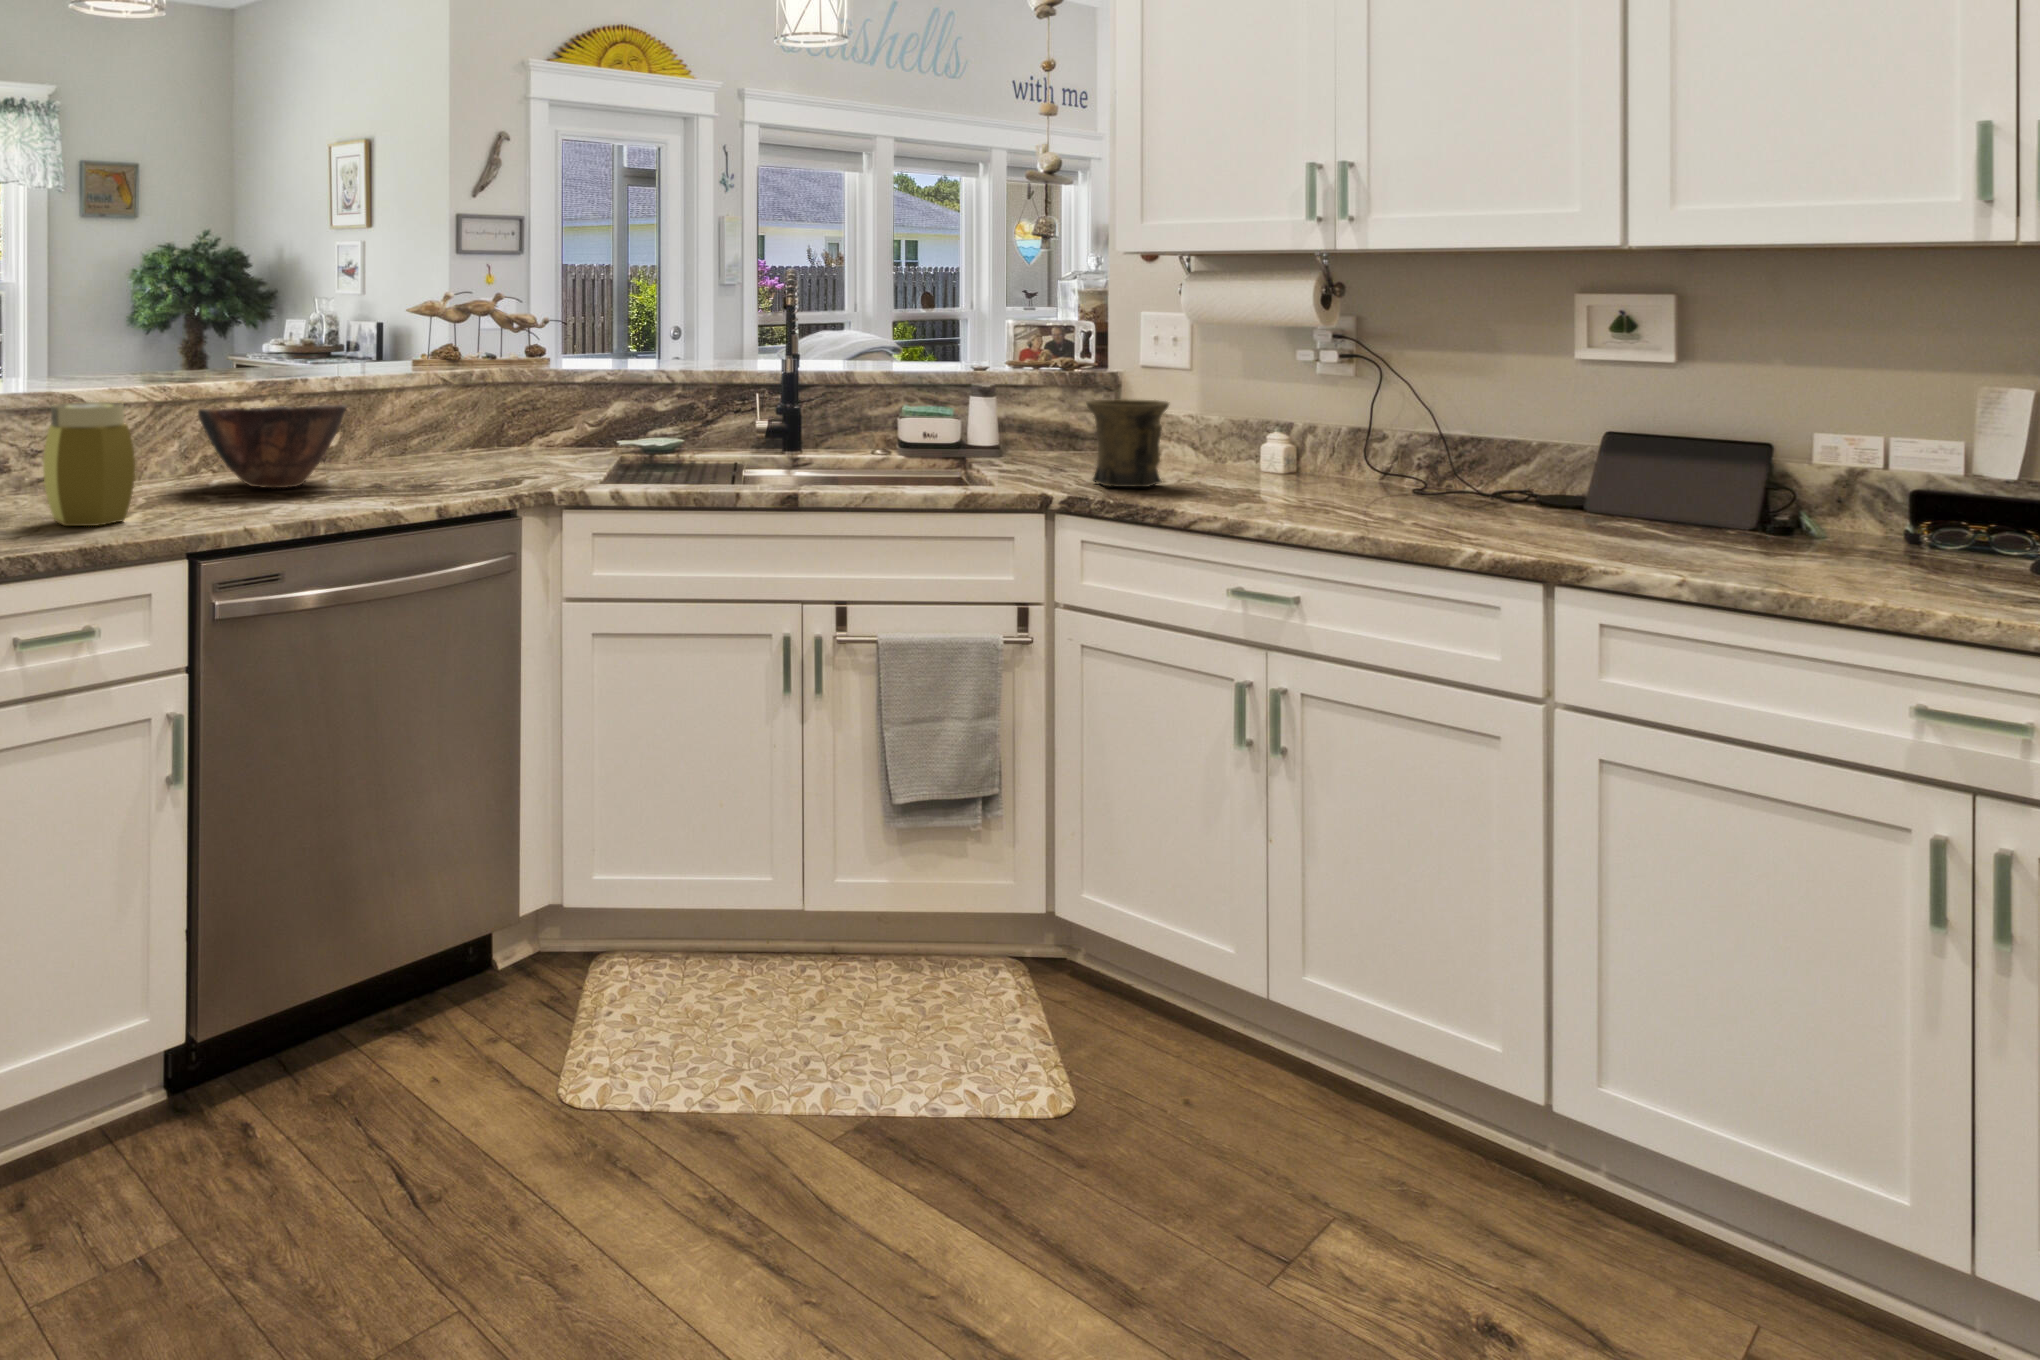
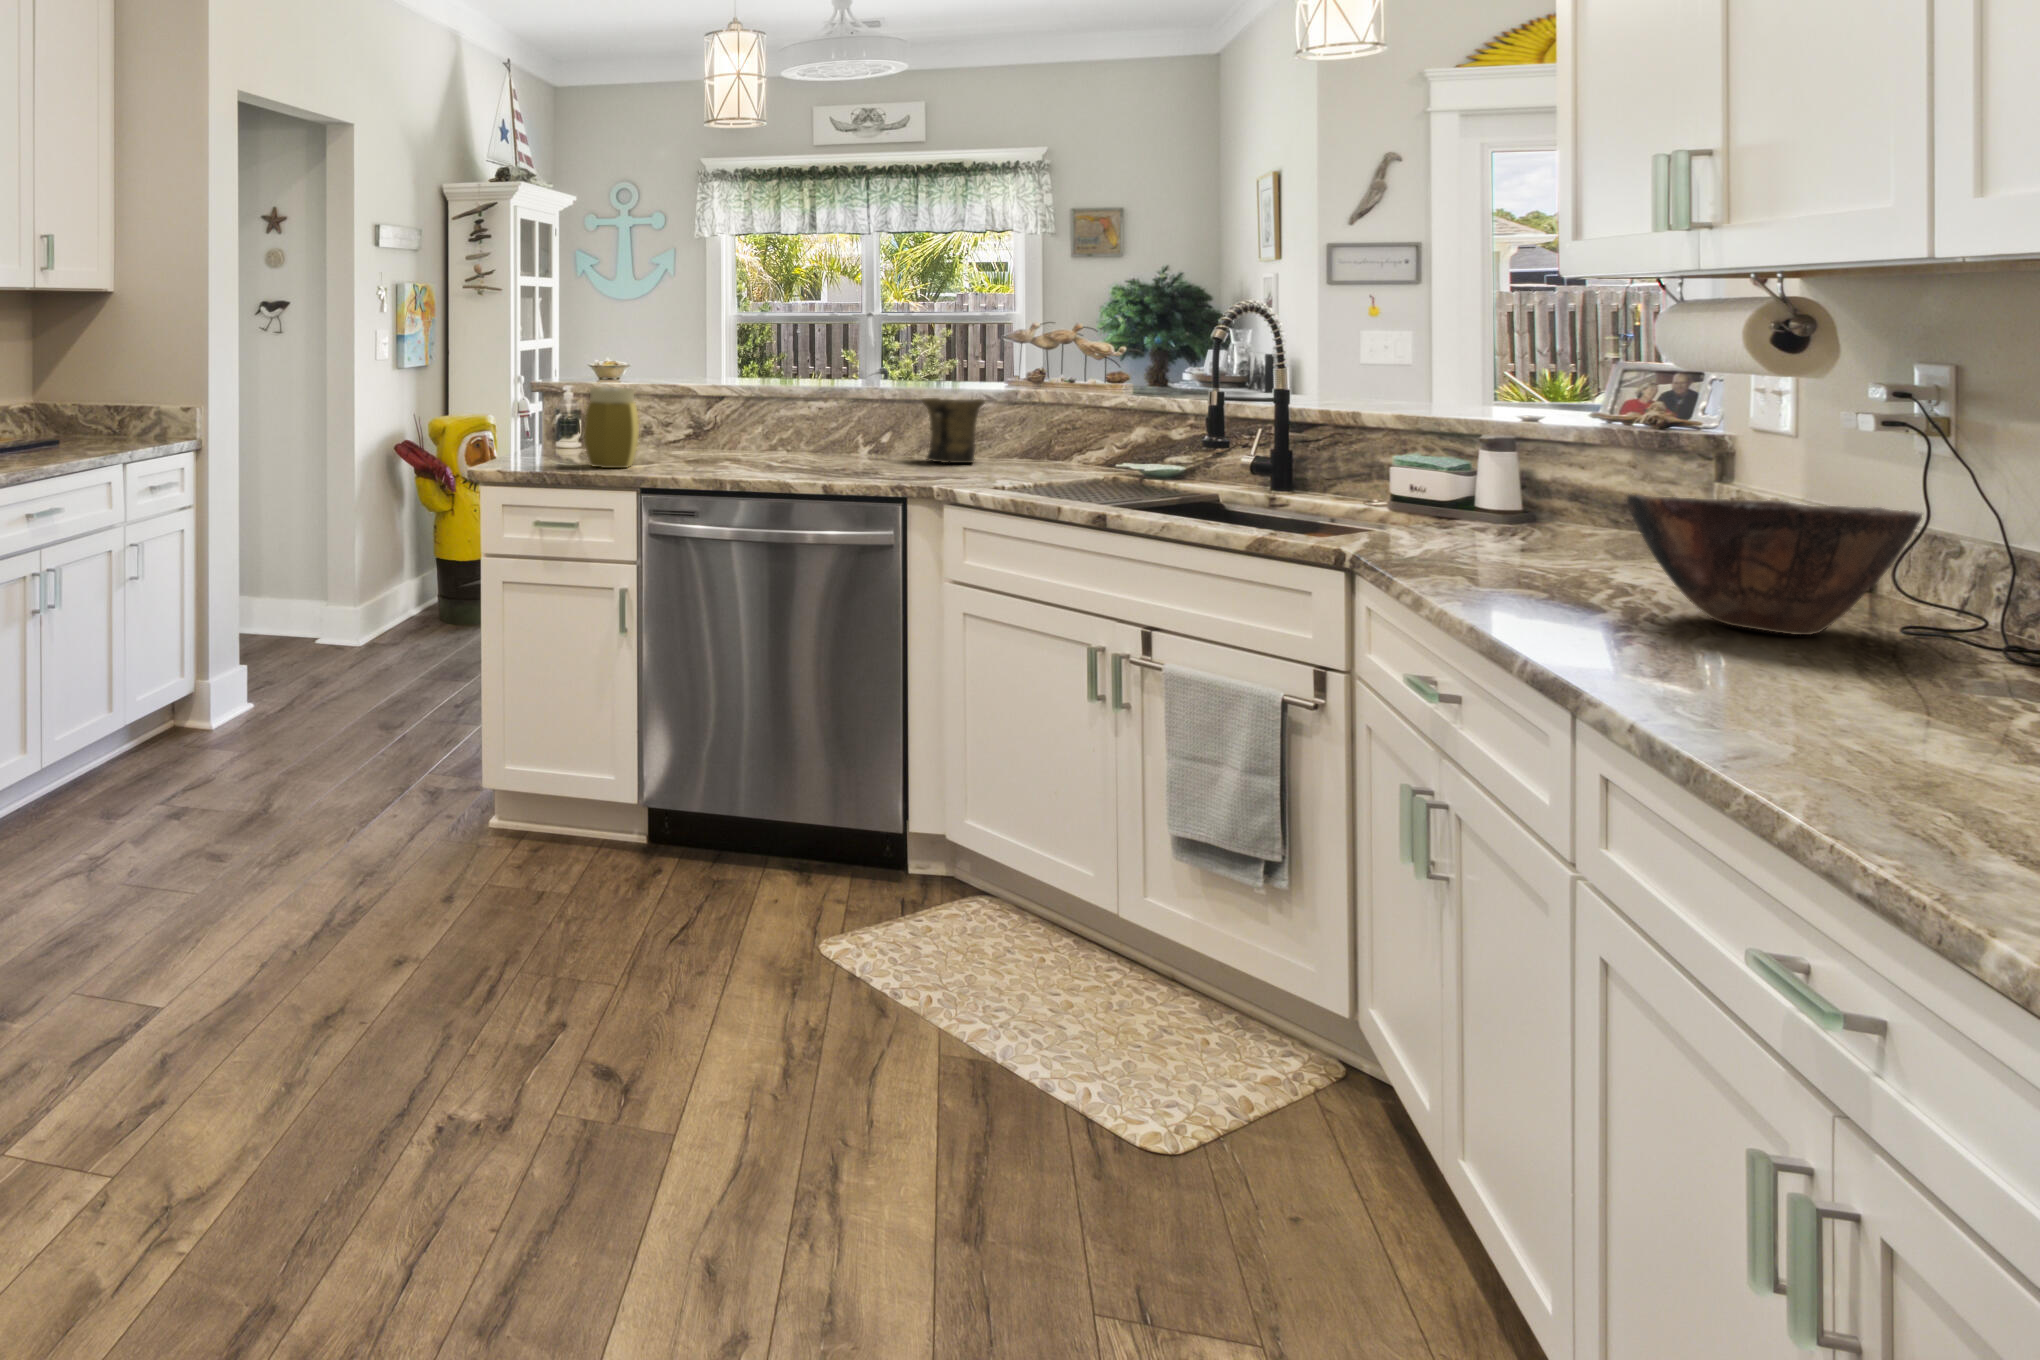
mug: present [1086,399,1169,487] -> present [922,398,985,463]
bowl: present [198,405,346,488] -> present [1627,494,1922,635]

